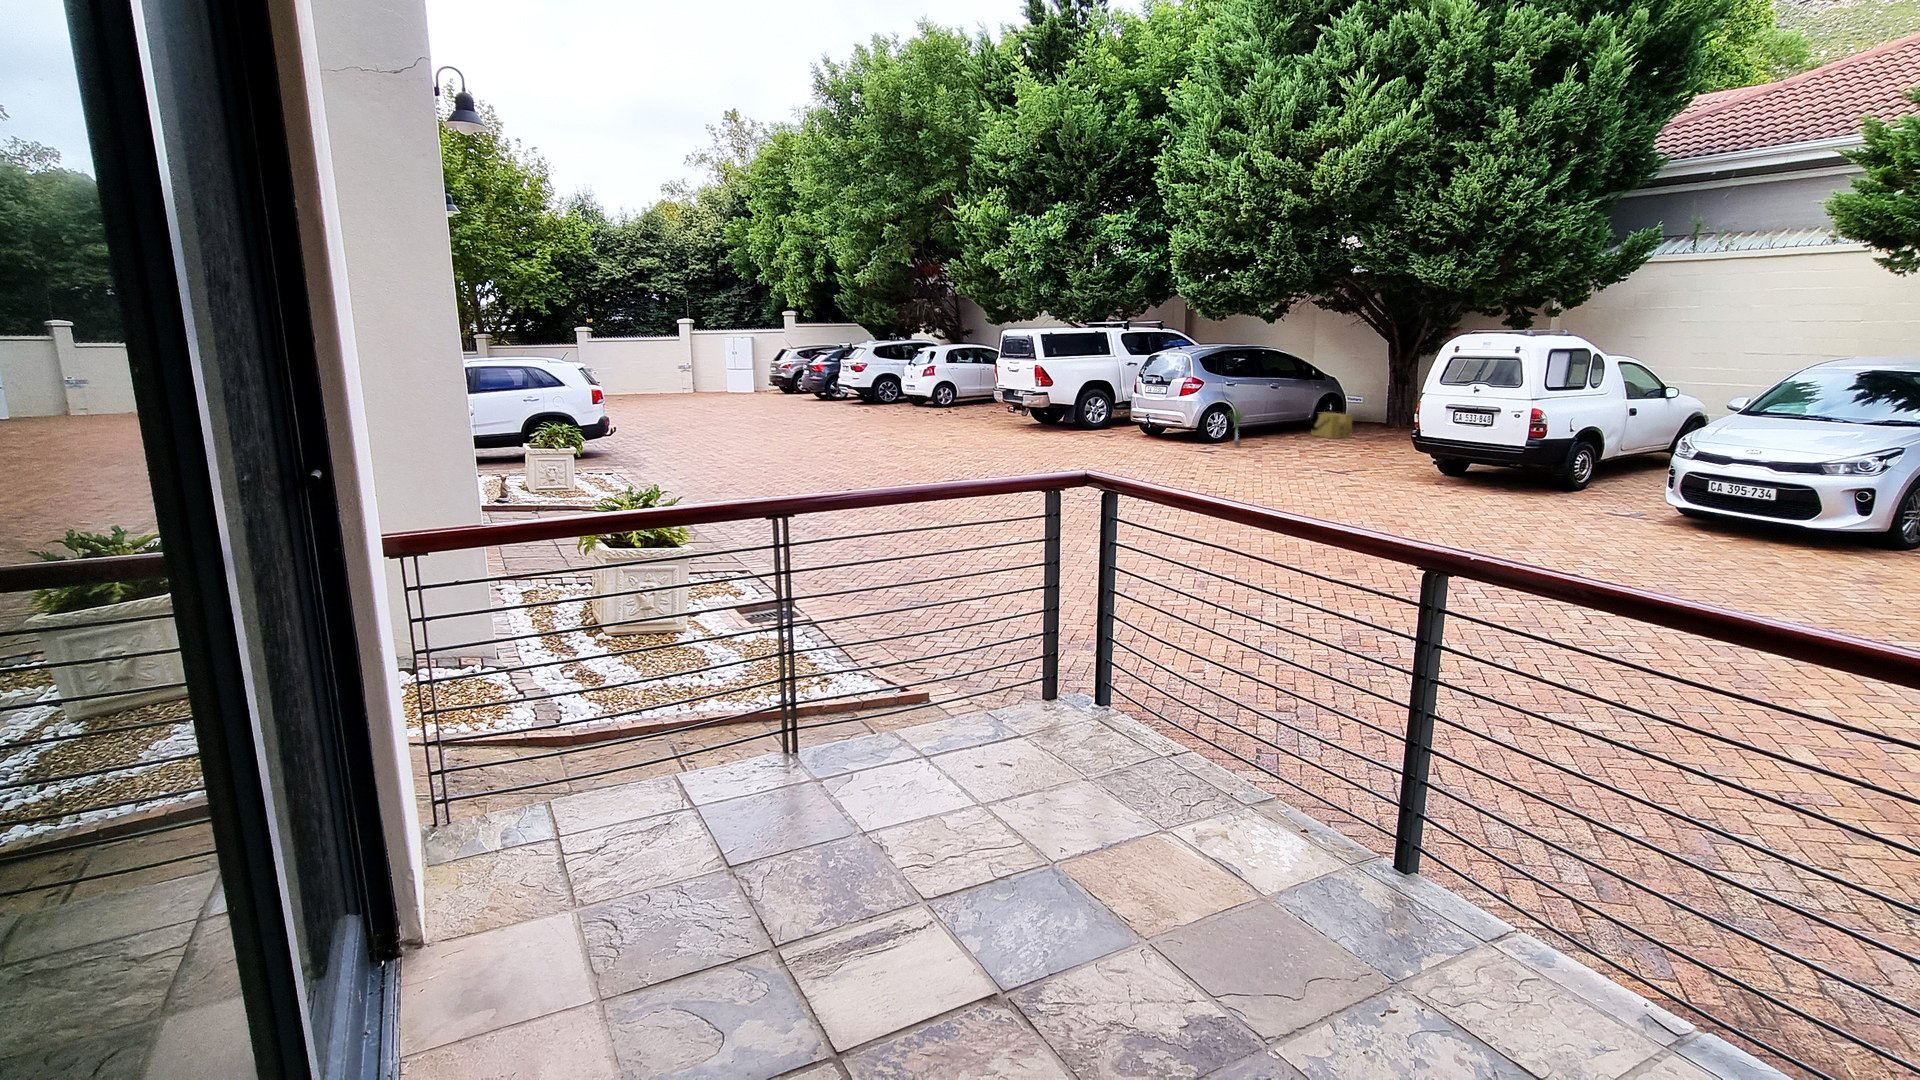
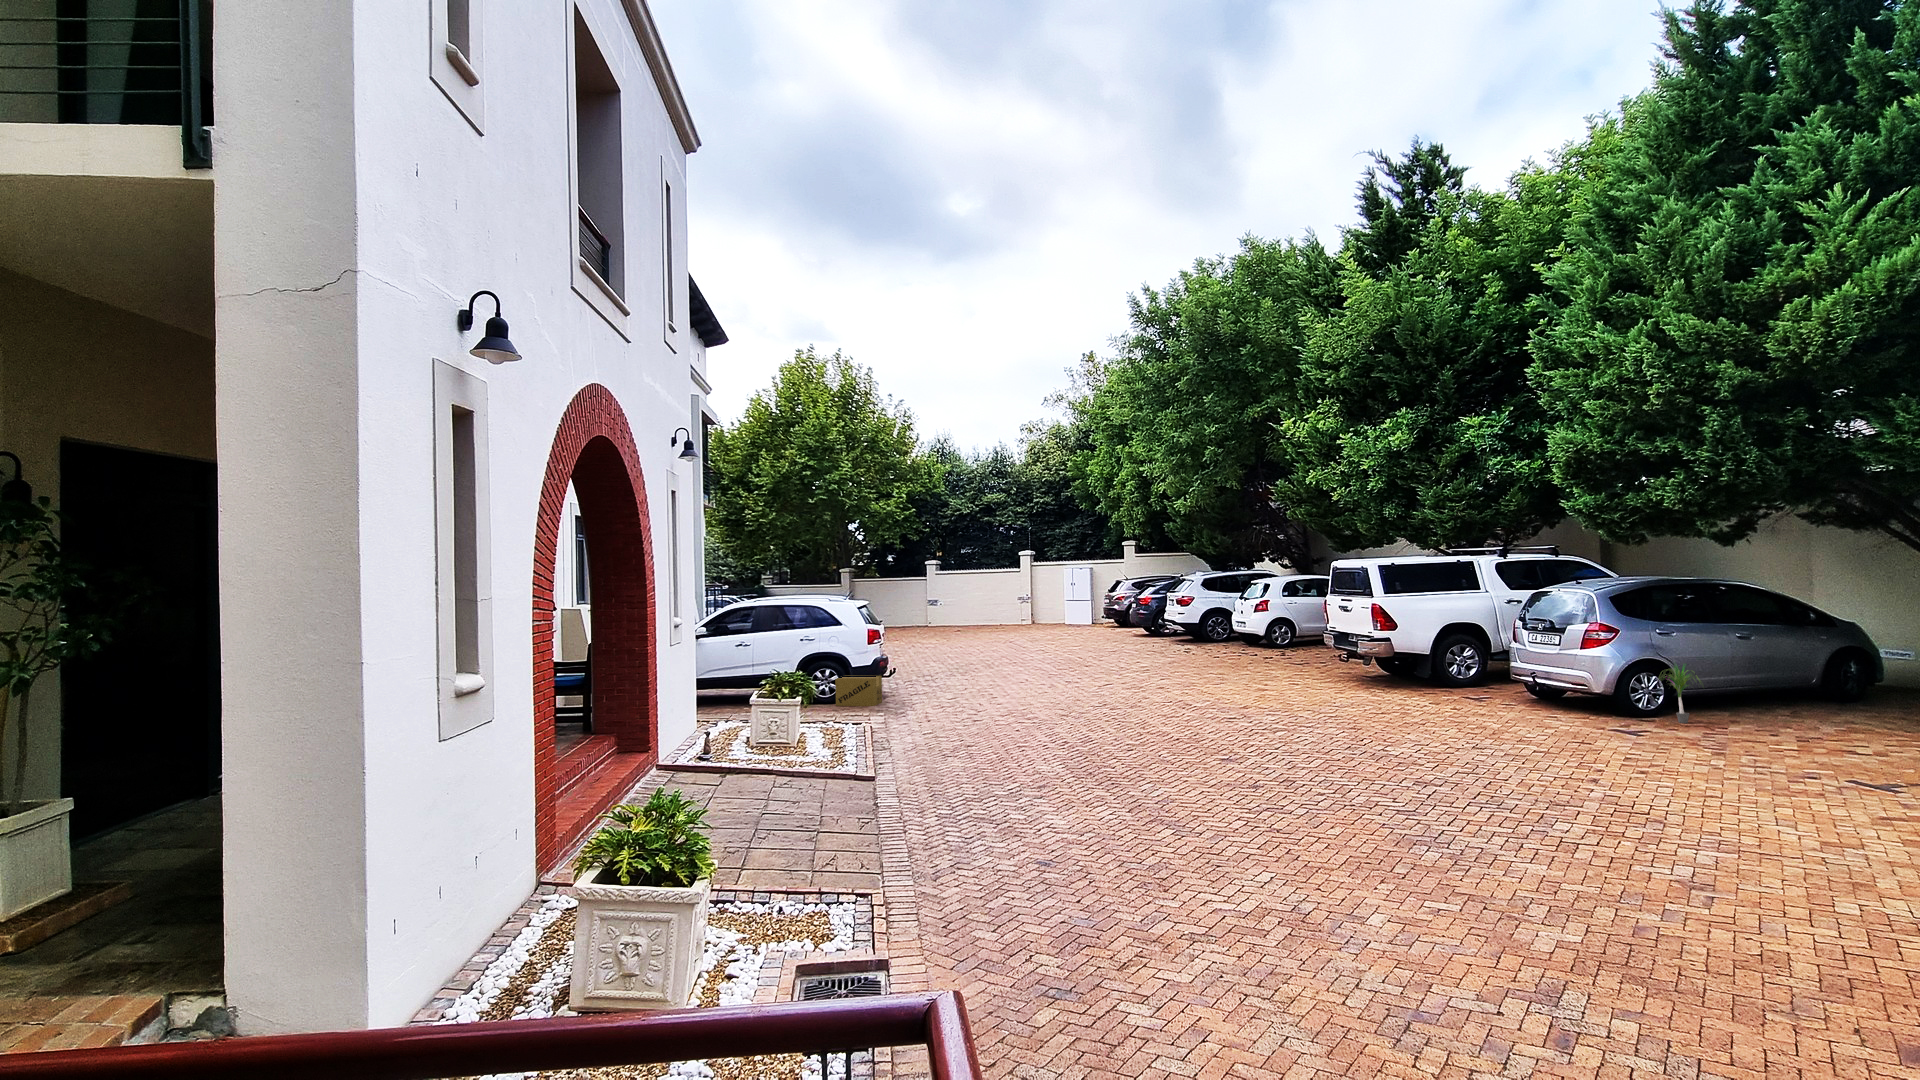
cardboard box: present [1311,412,1353,439] -> present [835,676,882,706]

